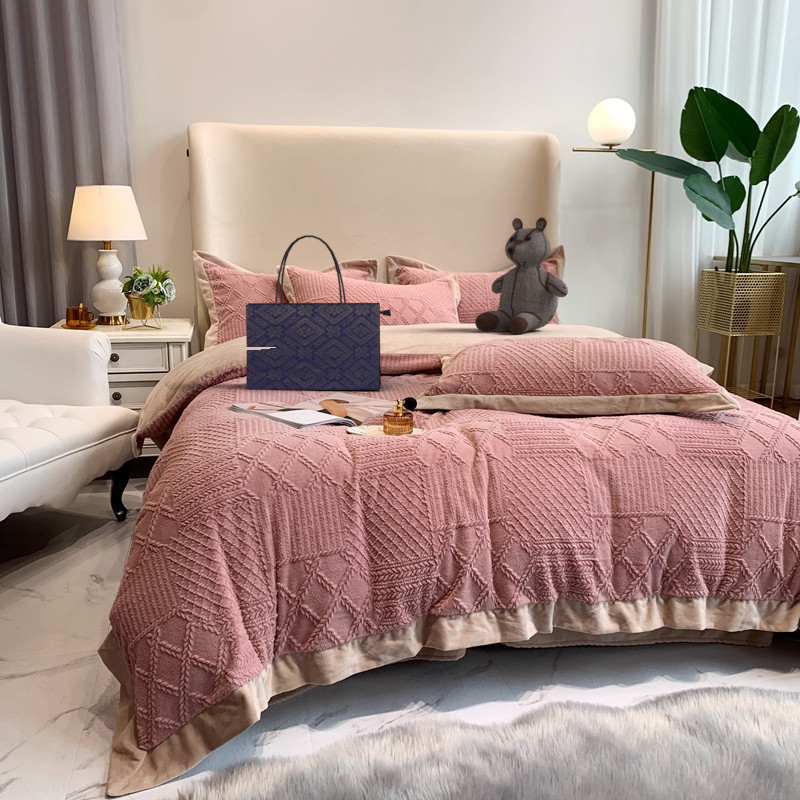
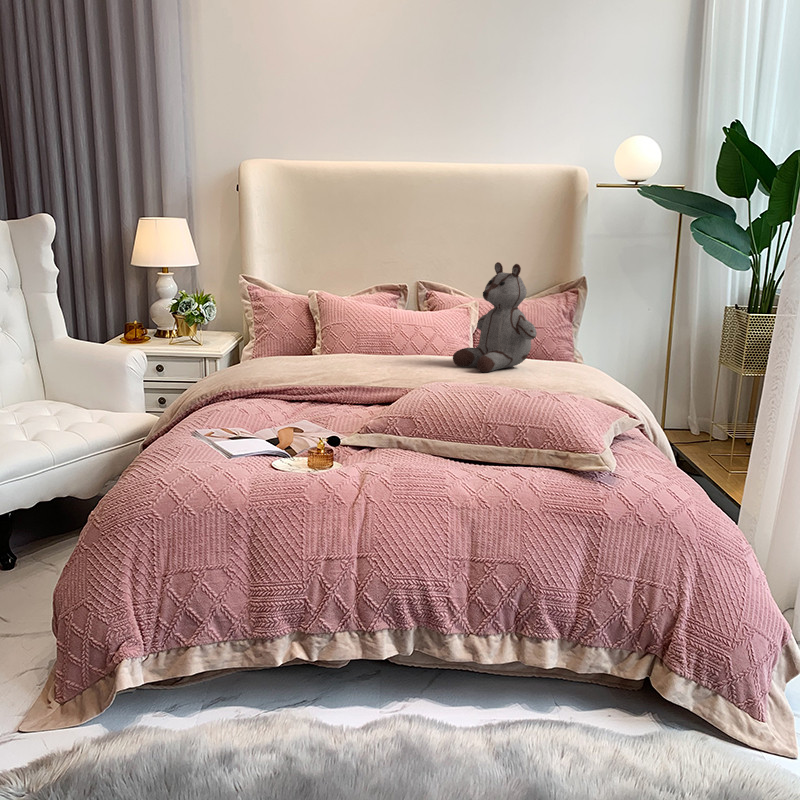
tote bag: present [246,235,391,390] -> none [223,283,347,421]

